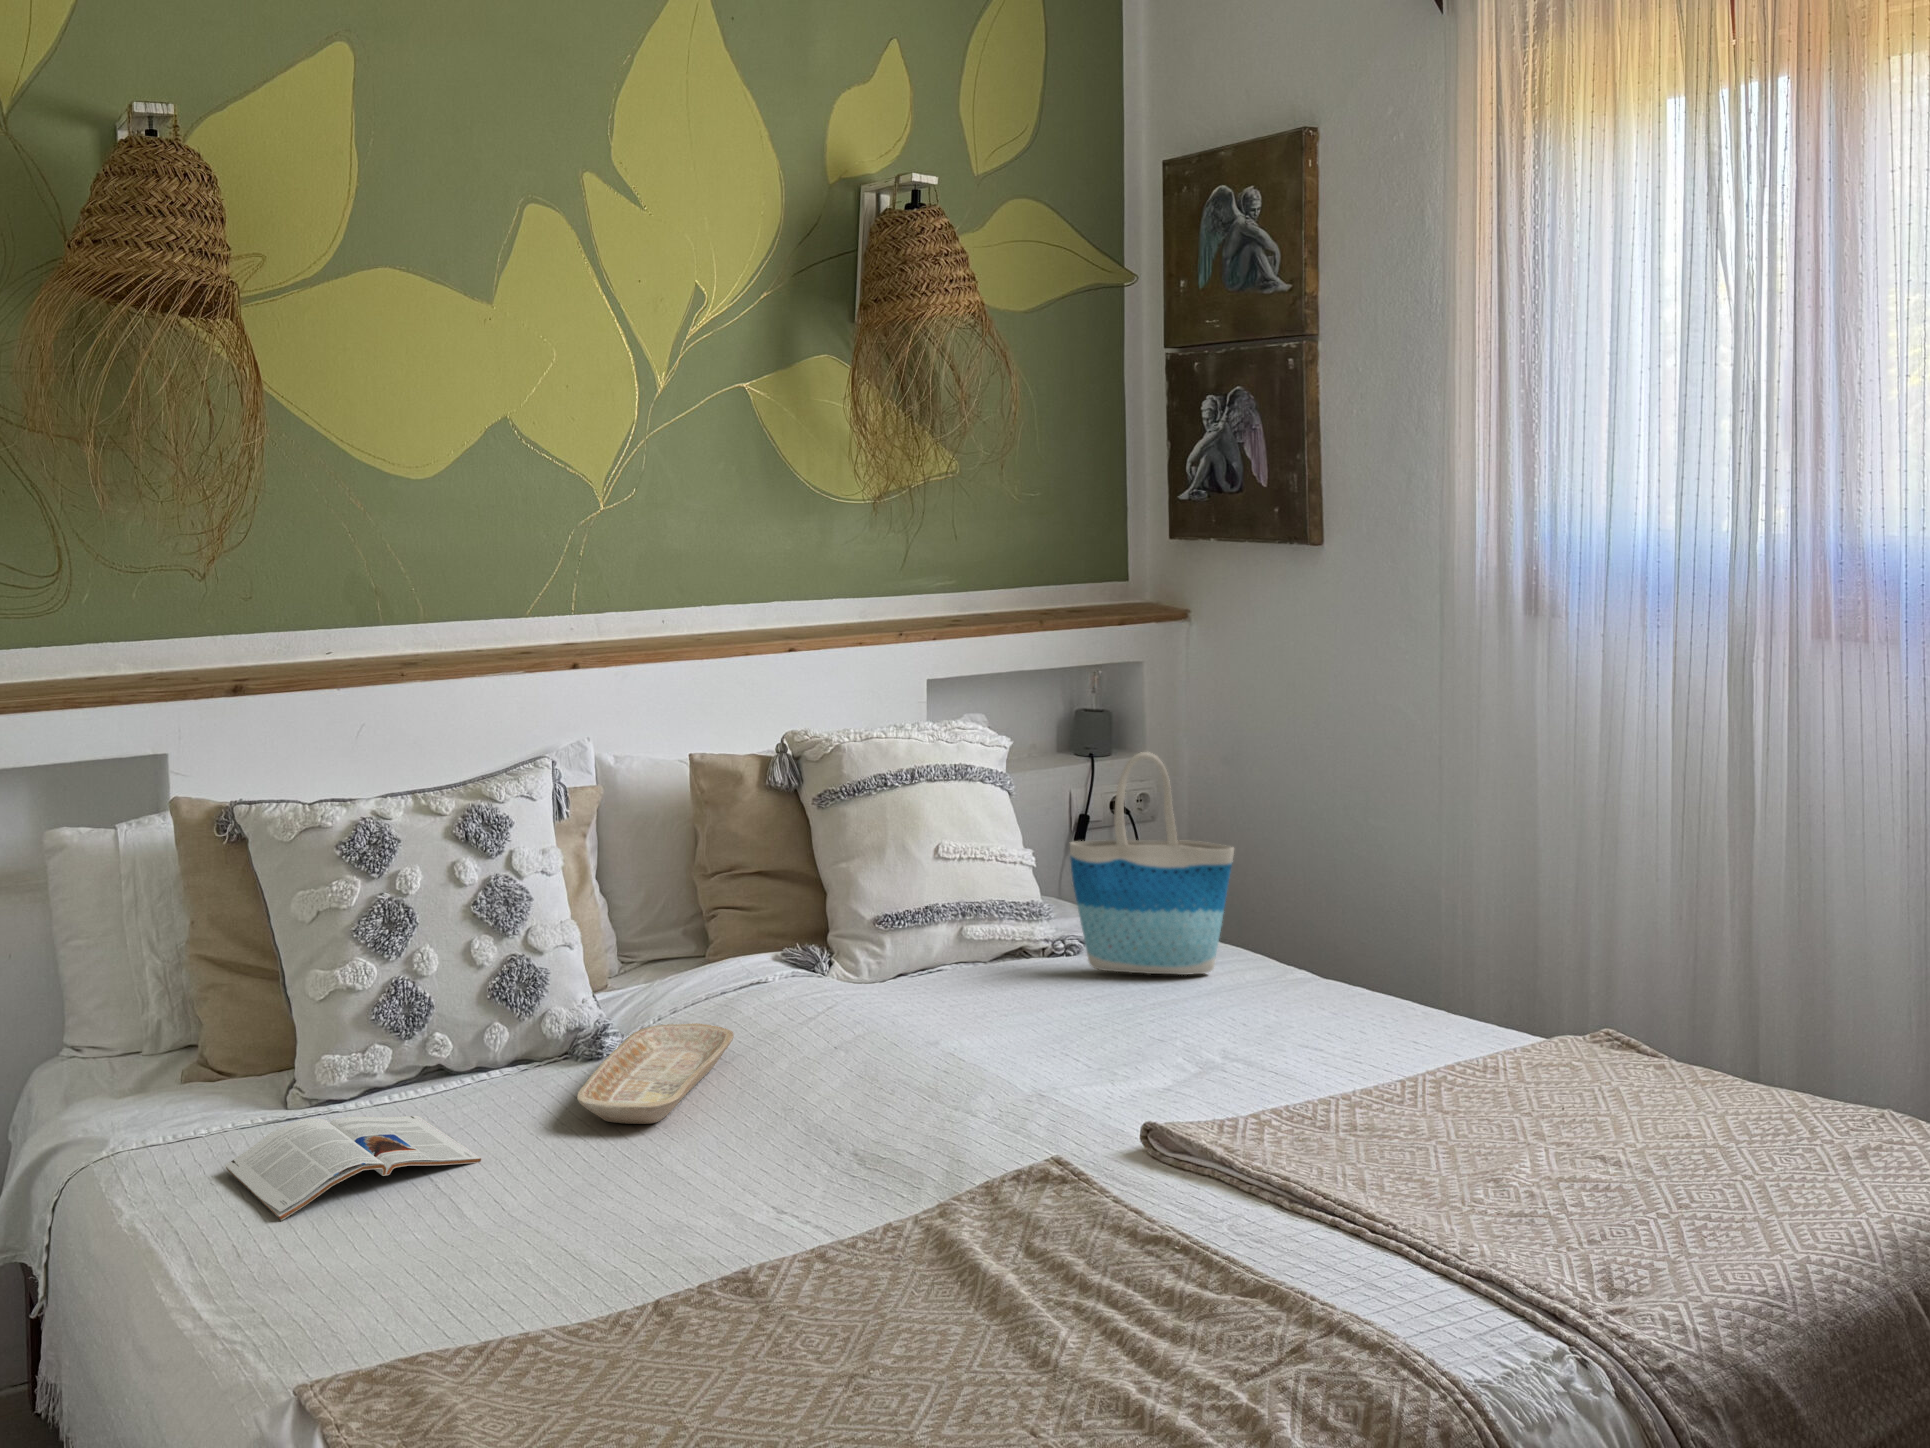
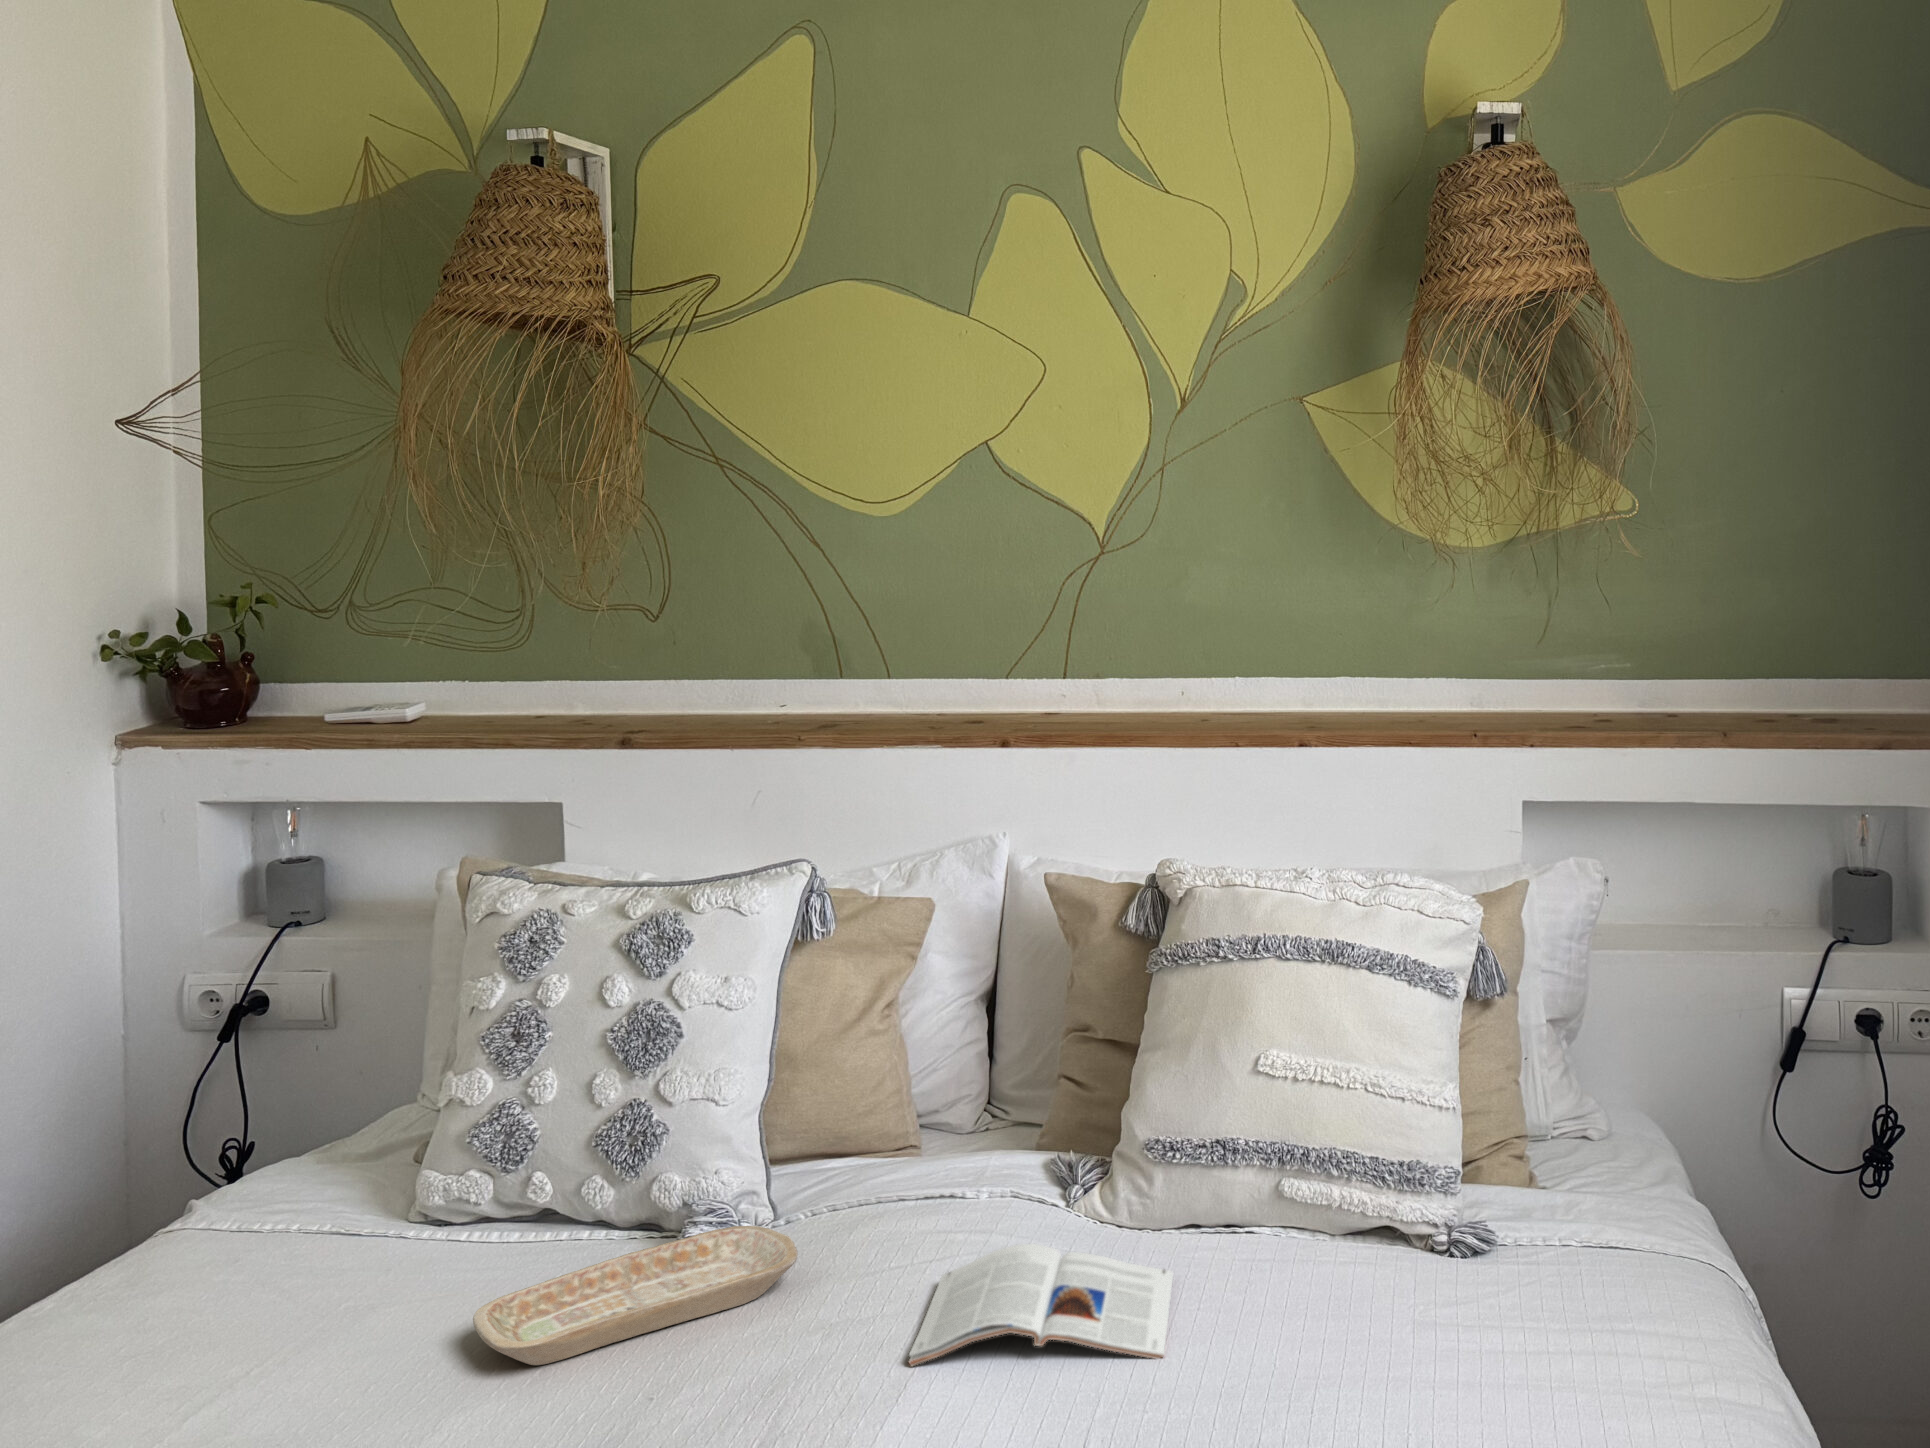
tote bag: present [1070,752,1234,975] -> none [1368,980,1564,1365]
magazine: present [225,1116,481,1221] -> present [908,1244,1173,1366]

